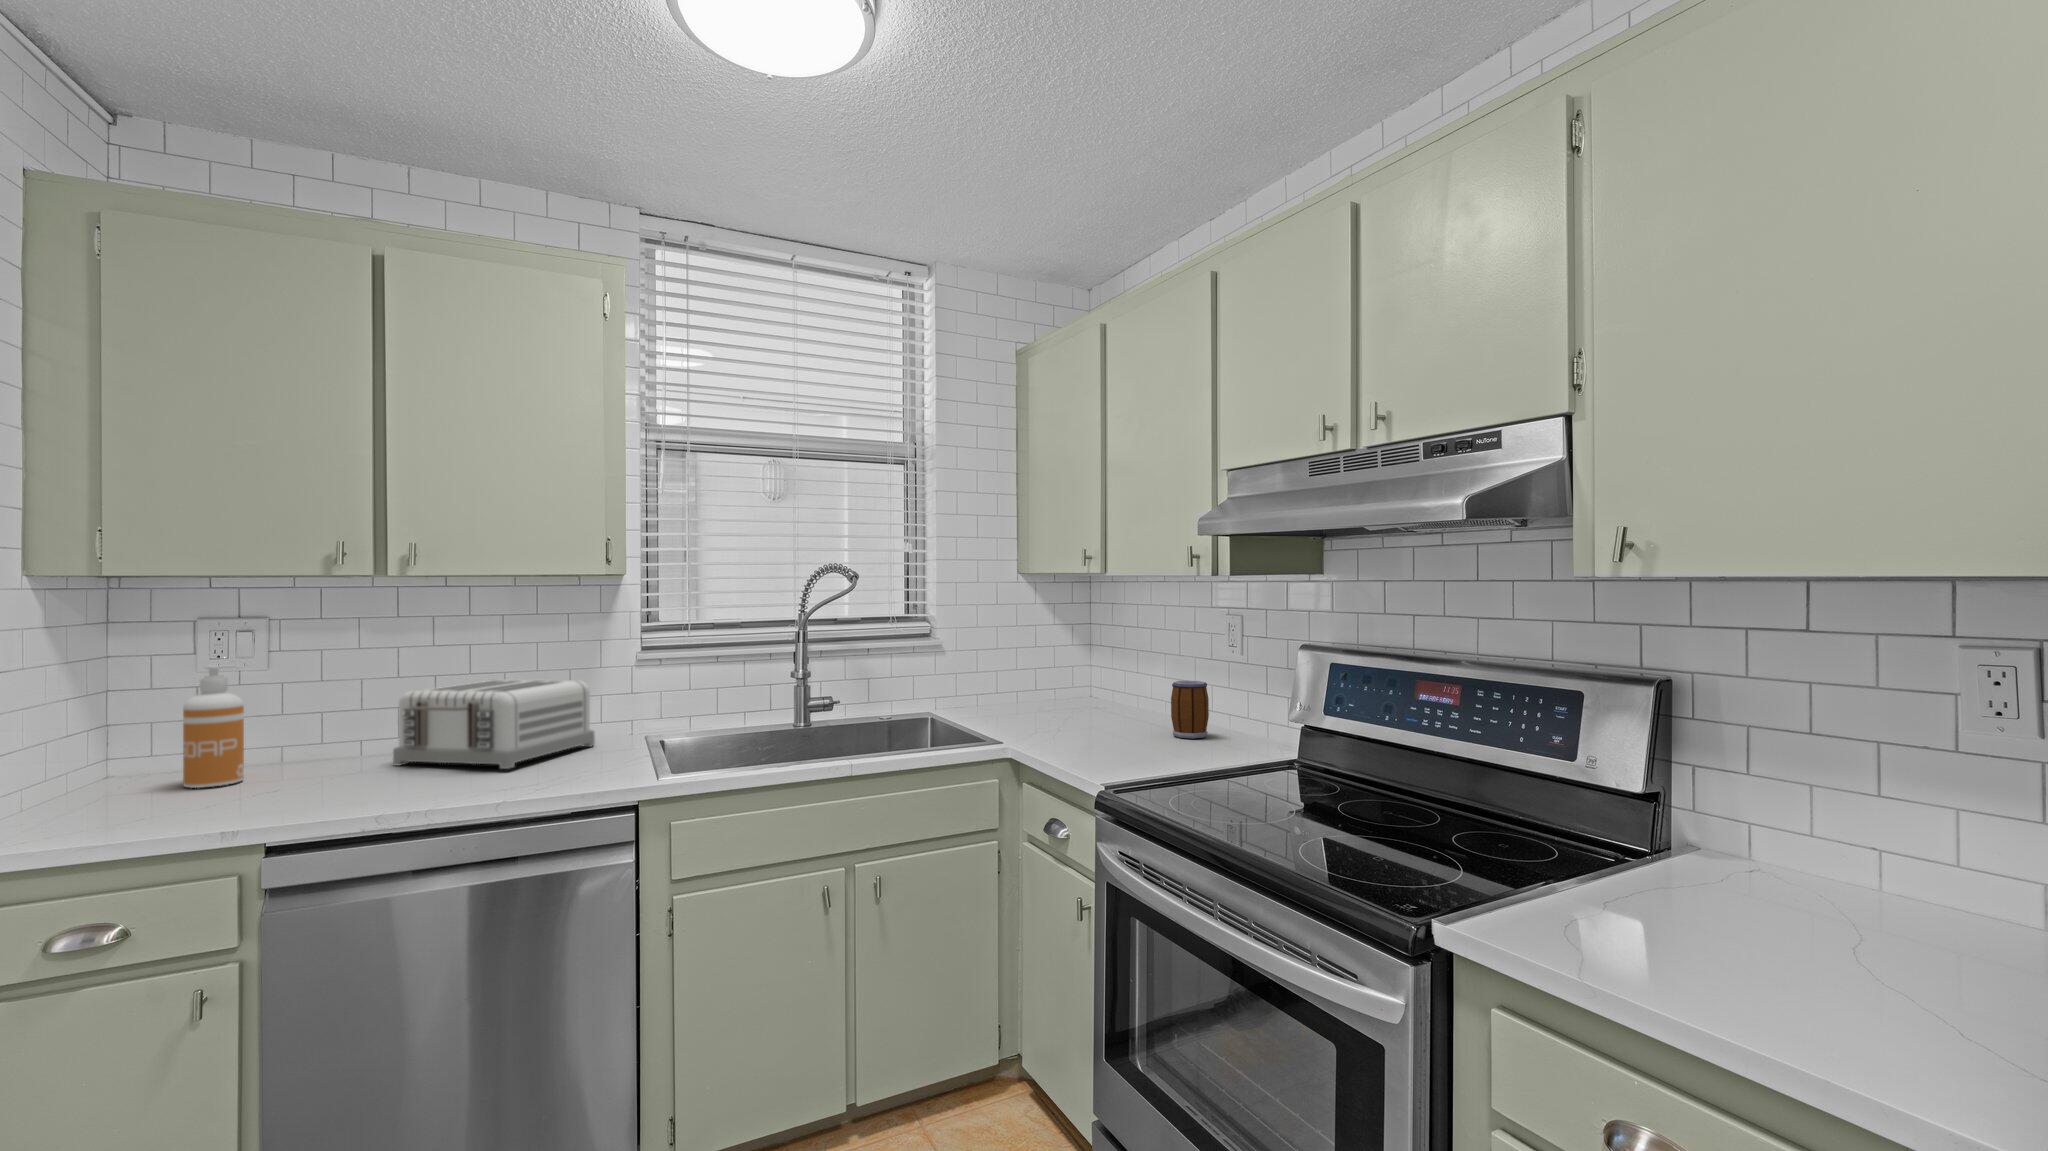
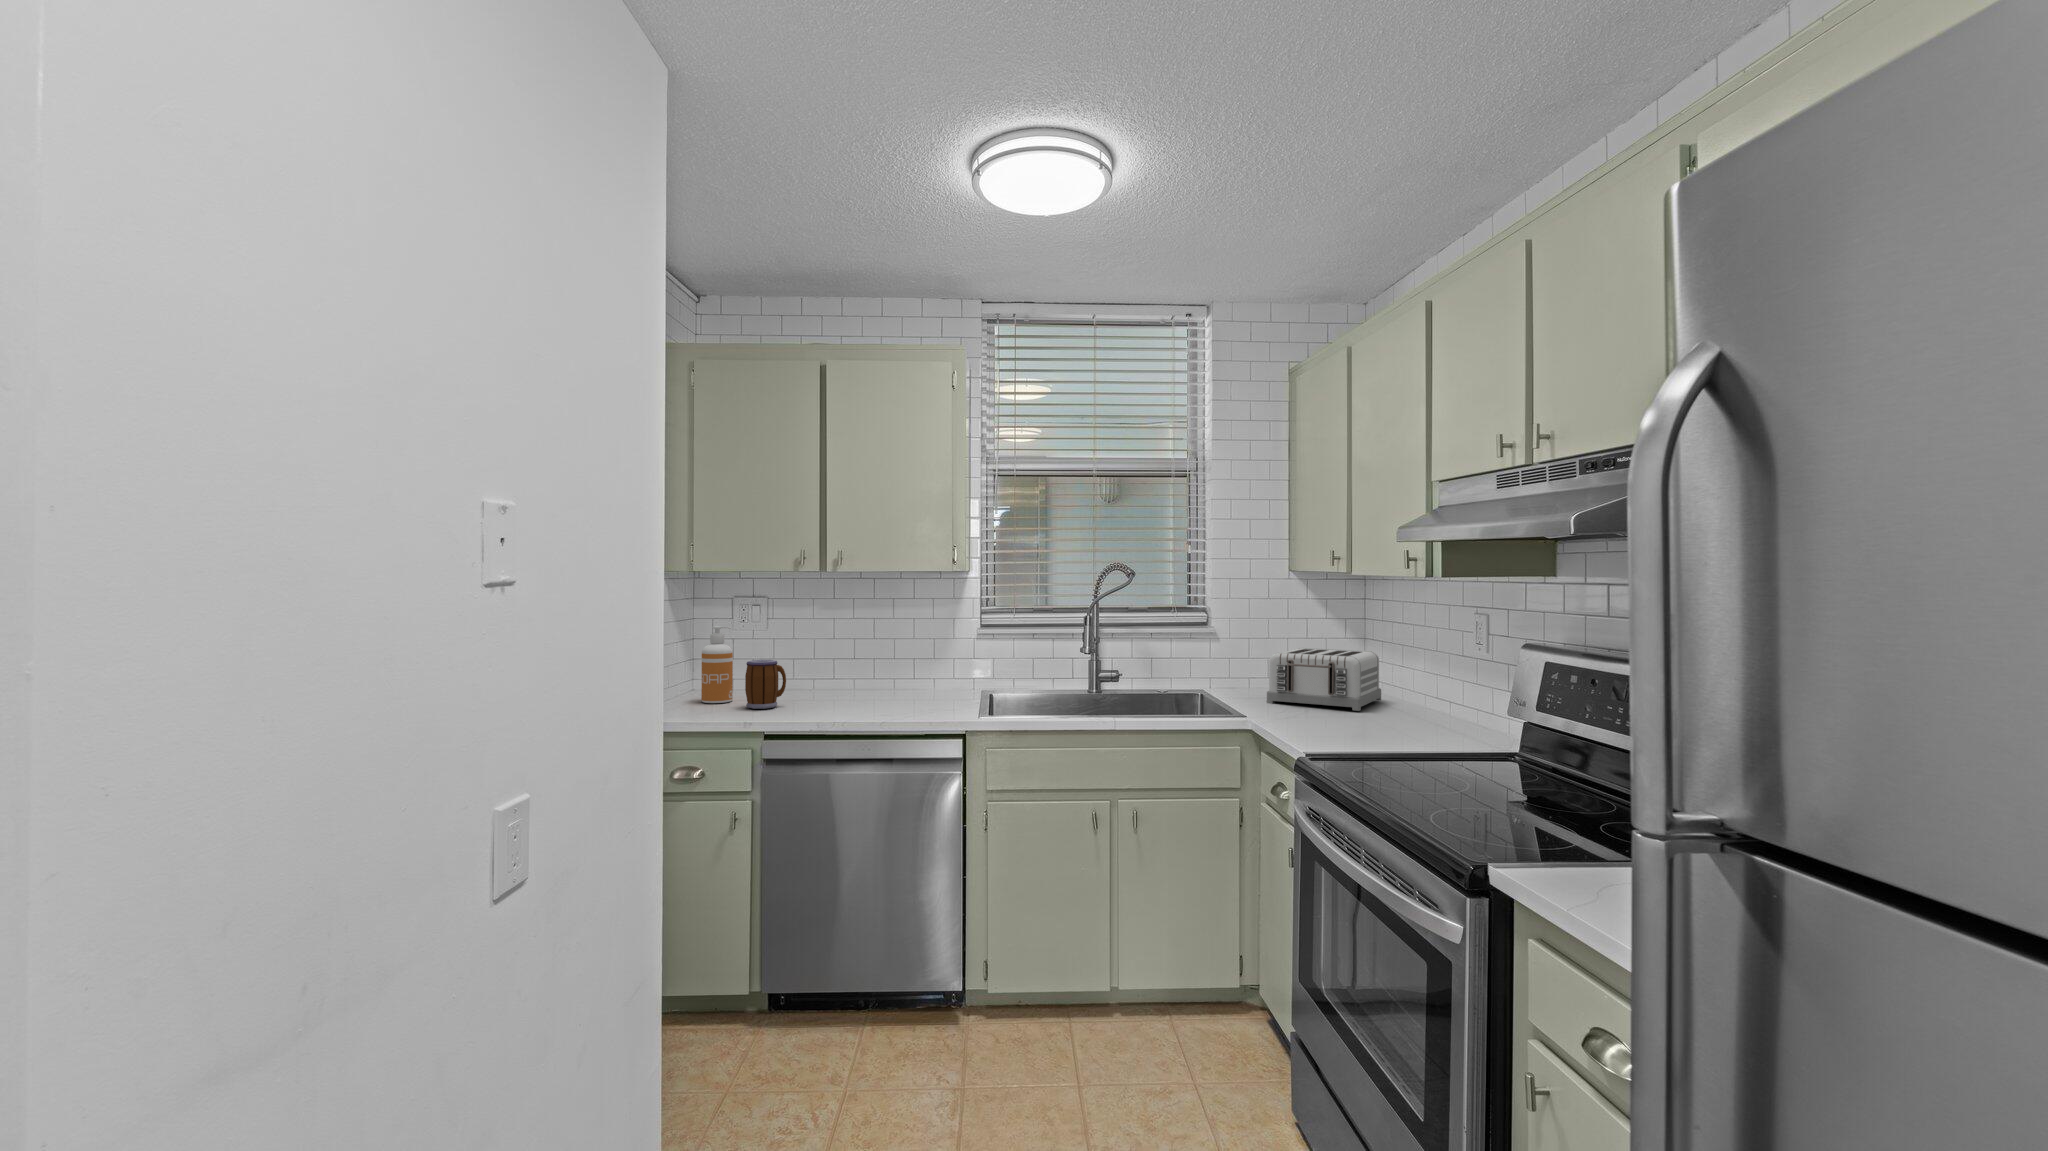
toaster: present [393,679,595,769] -> present [1267,648,1381,711]
mug: present [1171,681,1209,738] -> present [745,660,786,709]

